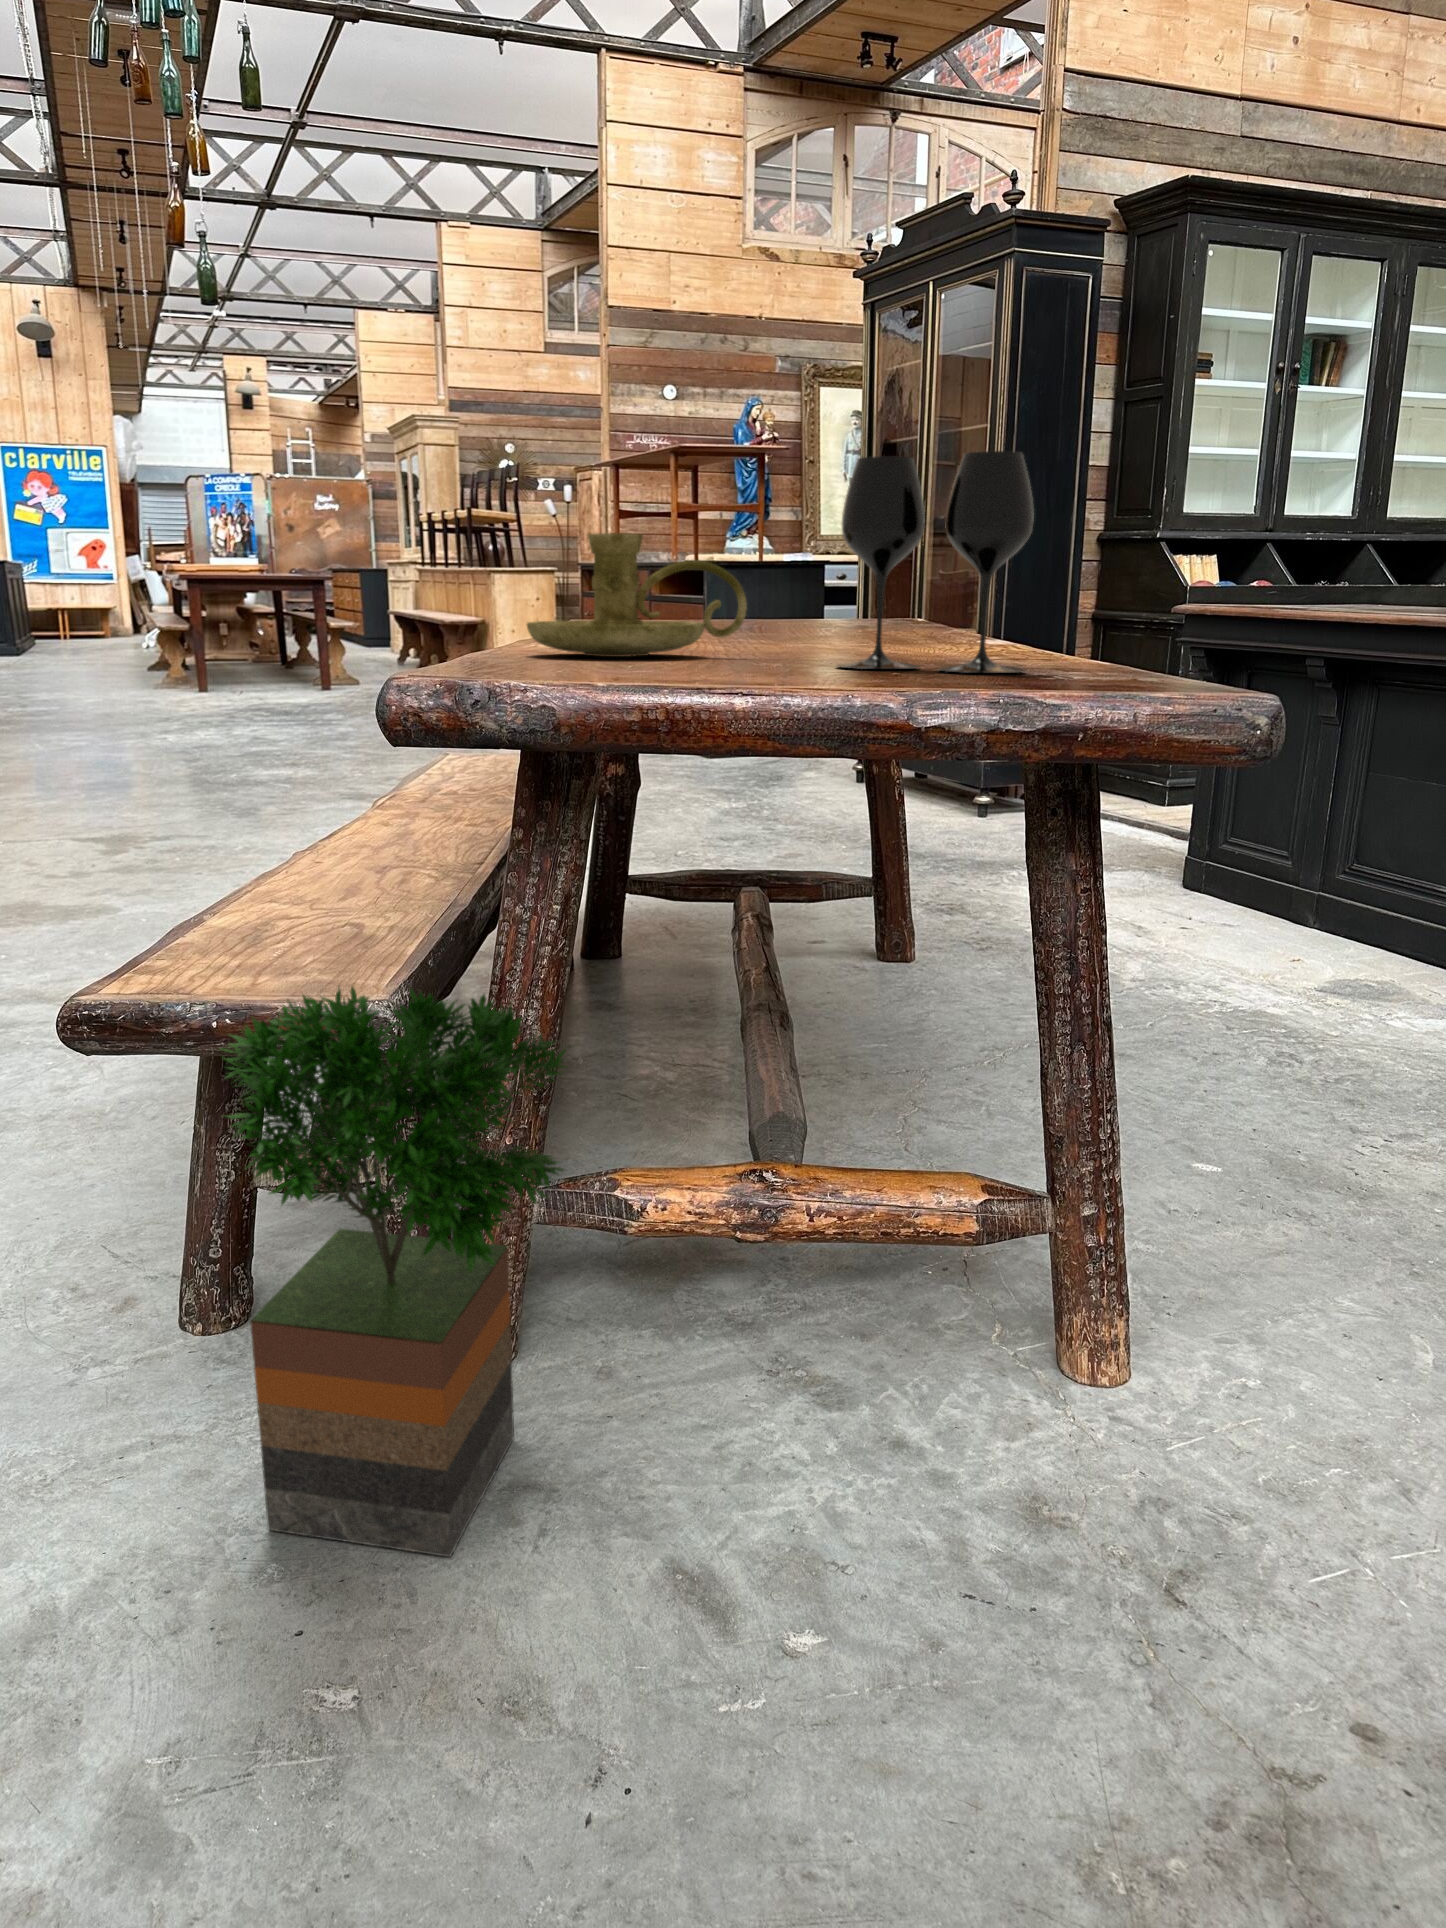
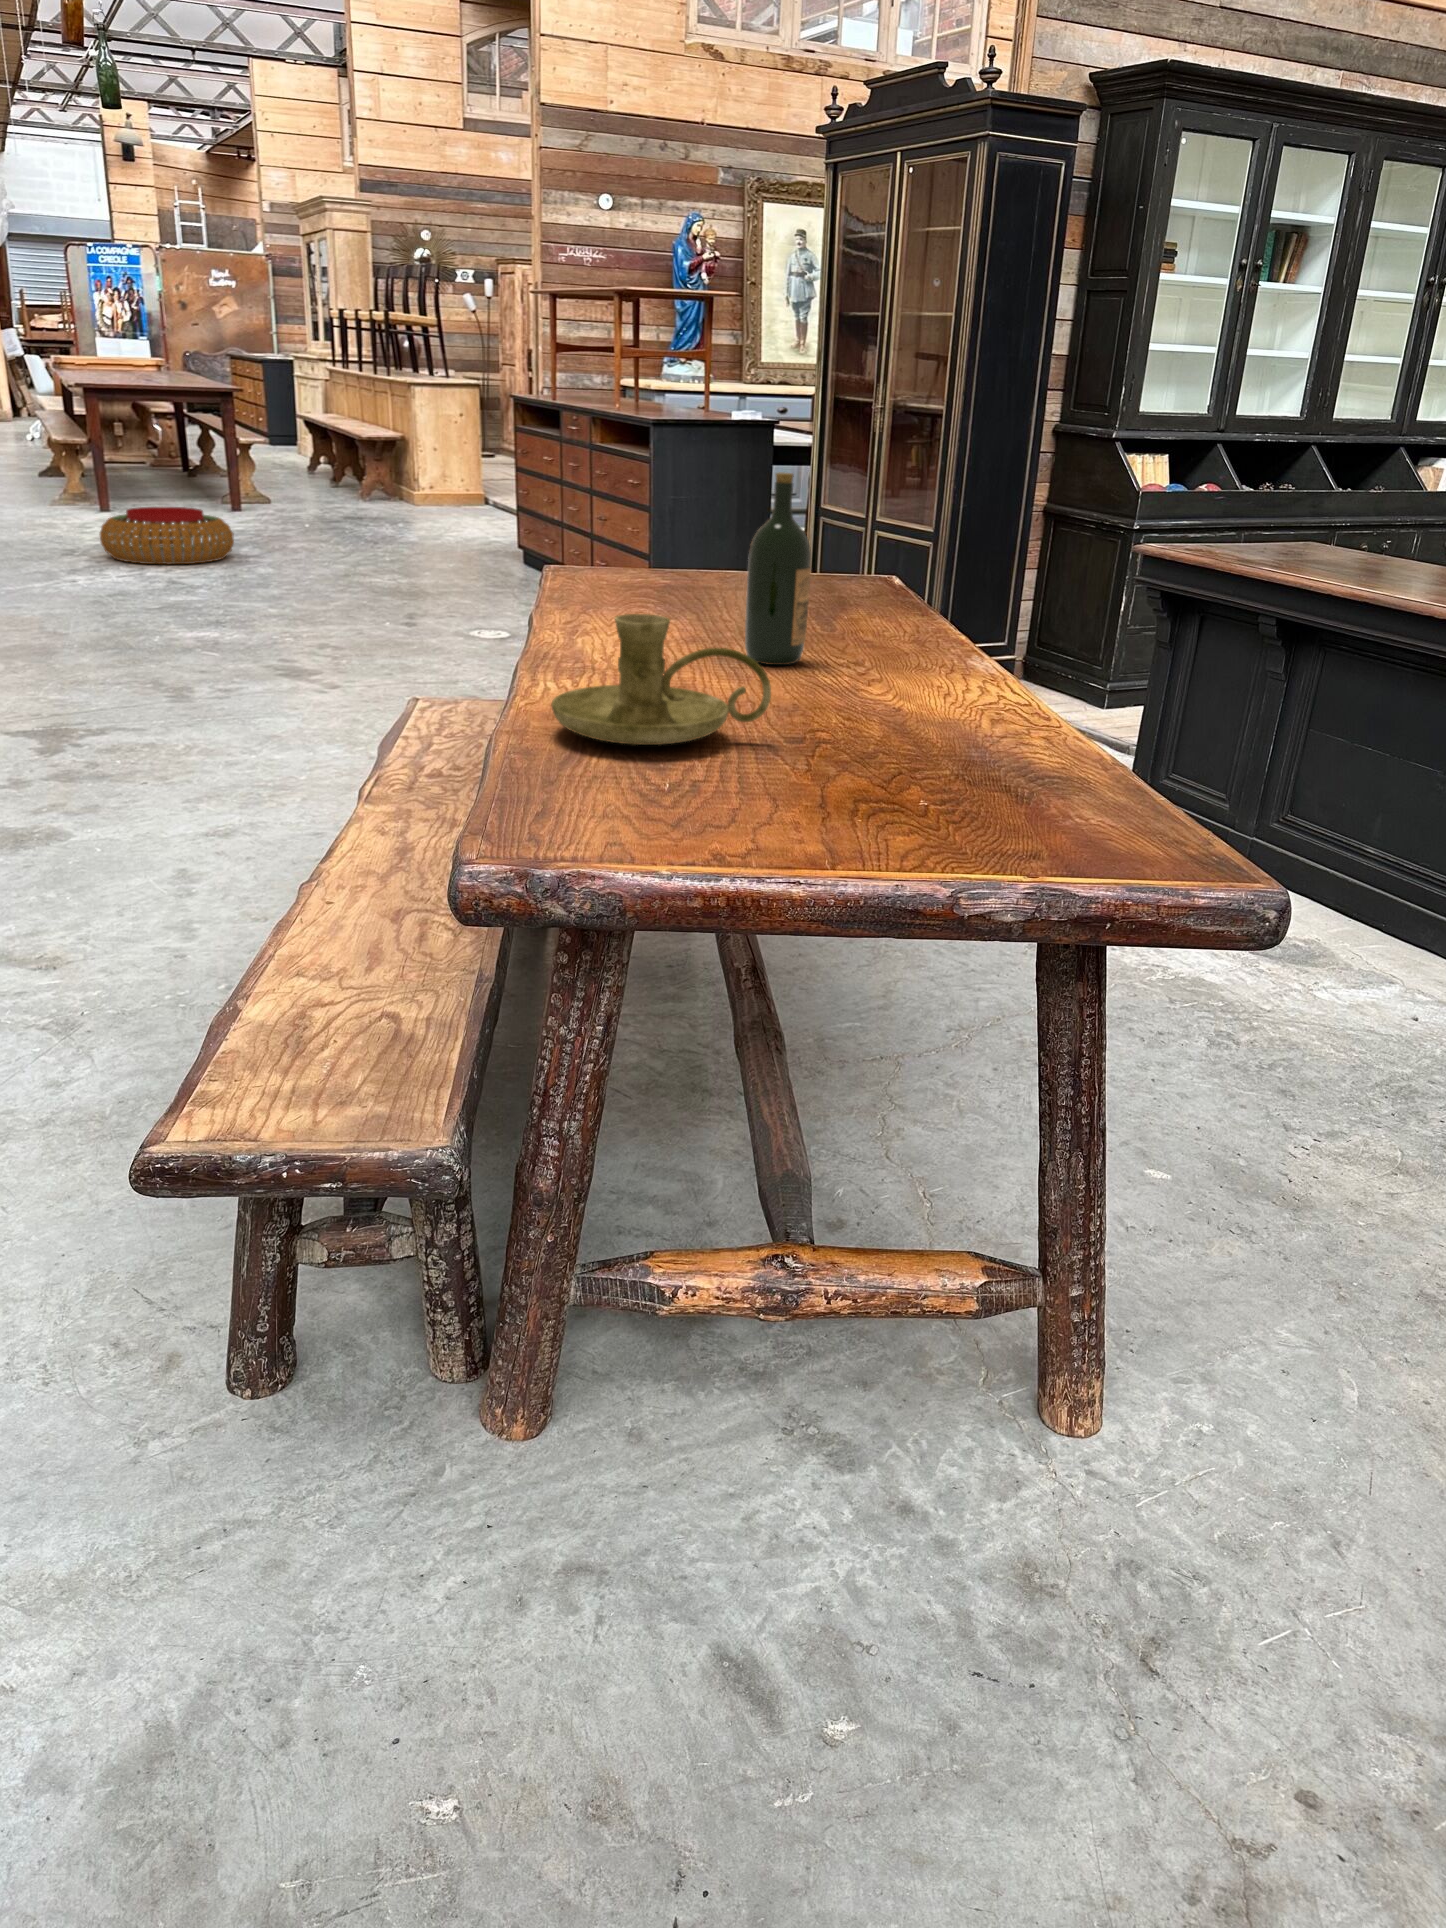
wine glass: present [836,451,1034,673] -> none [867,597,1071,826]
wine bottle: none [745,454,808,644] -> present [745,472,811,665]
pouf: none [195,673,318,723] -> present [100,507,234,564]
potted tree: present [222,987,566,1557] -> none [294,1142,633,1650]

